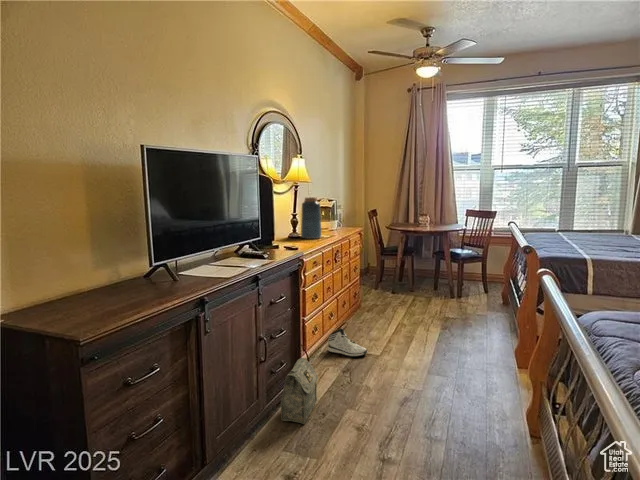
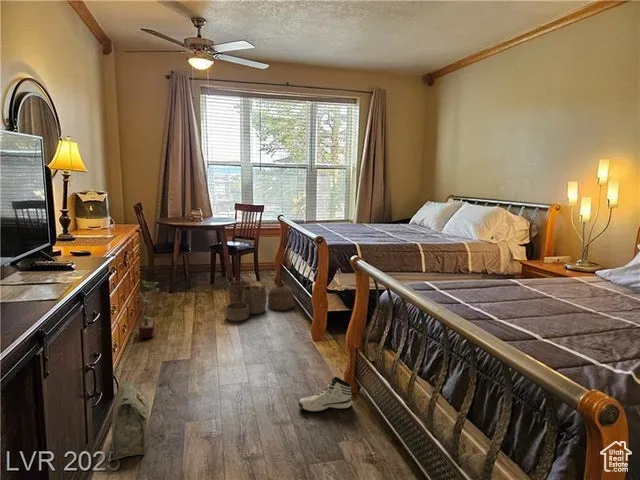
vase: present [301,197,321,239] -> none [77,192,105,242]
potted plant: none [347,274,372,329] -> present [139,280,159,338]
woven basket: none [432,286,512,329] -> present [226,278,293,321]
sneaker: present [328,328,367,357] -> present [299,377,352,412]

